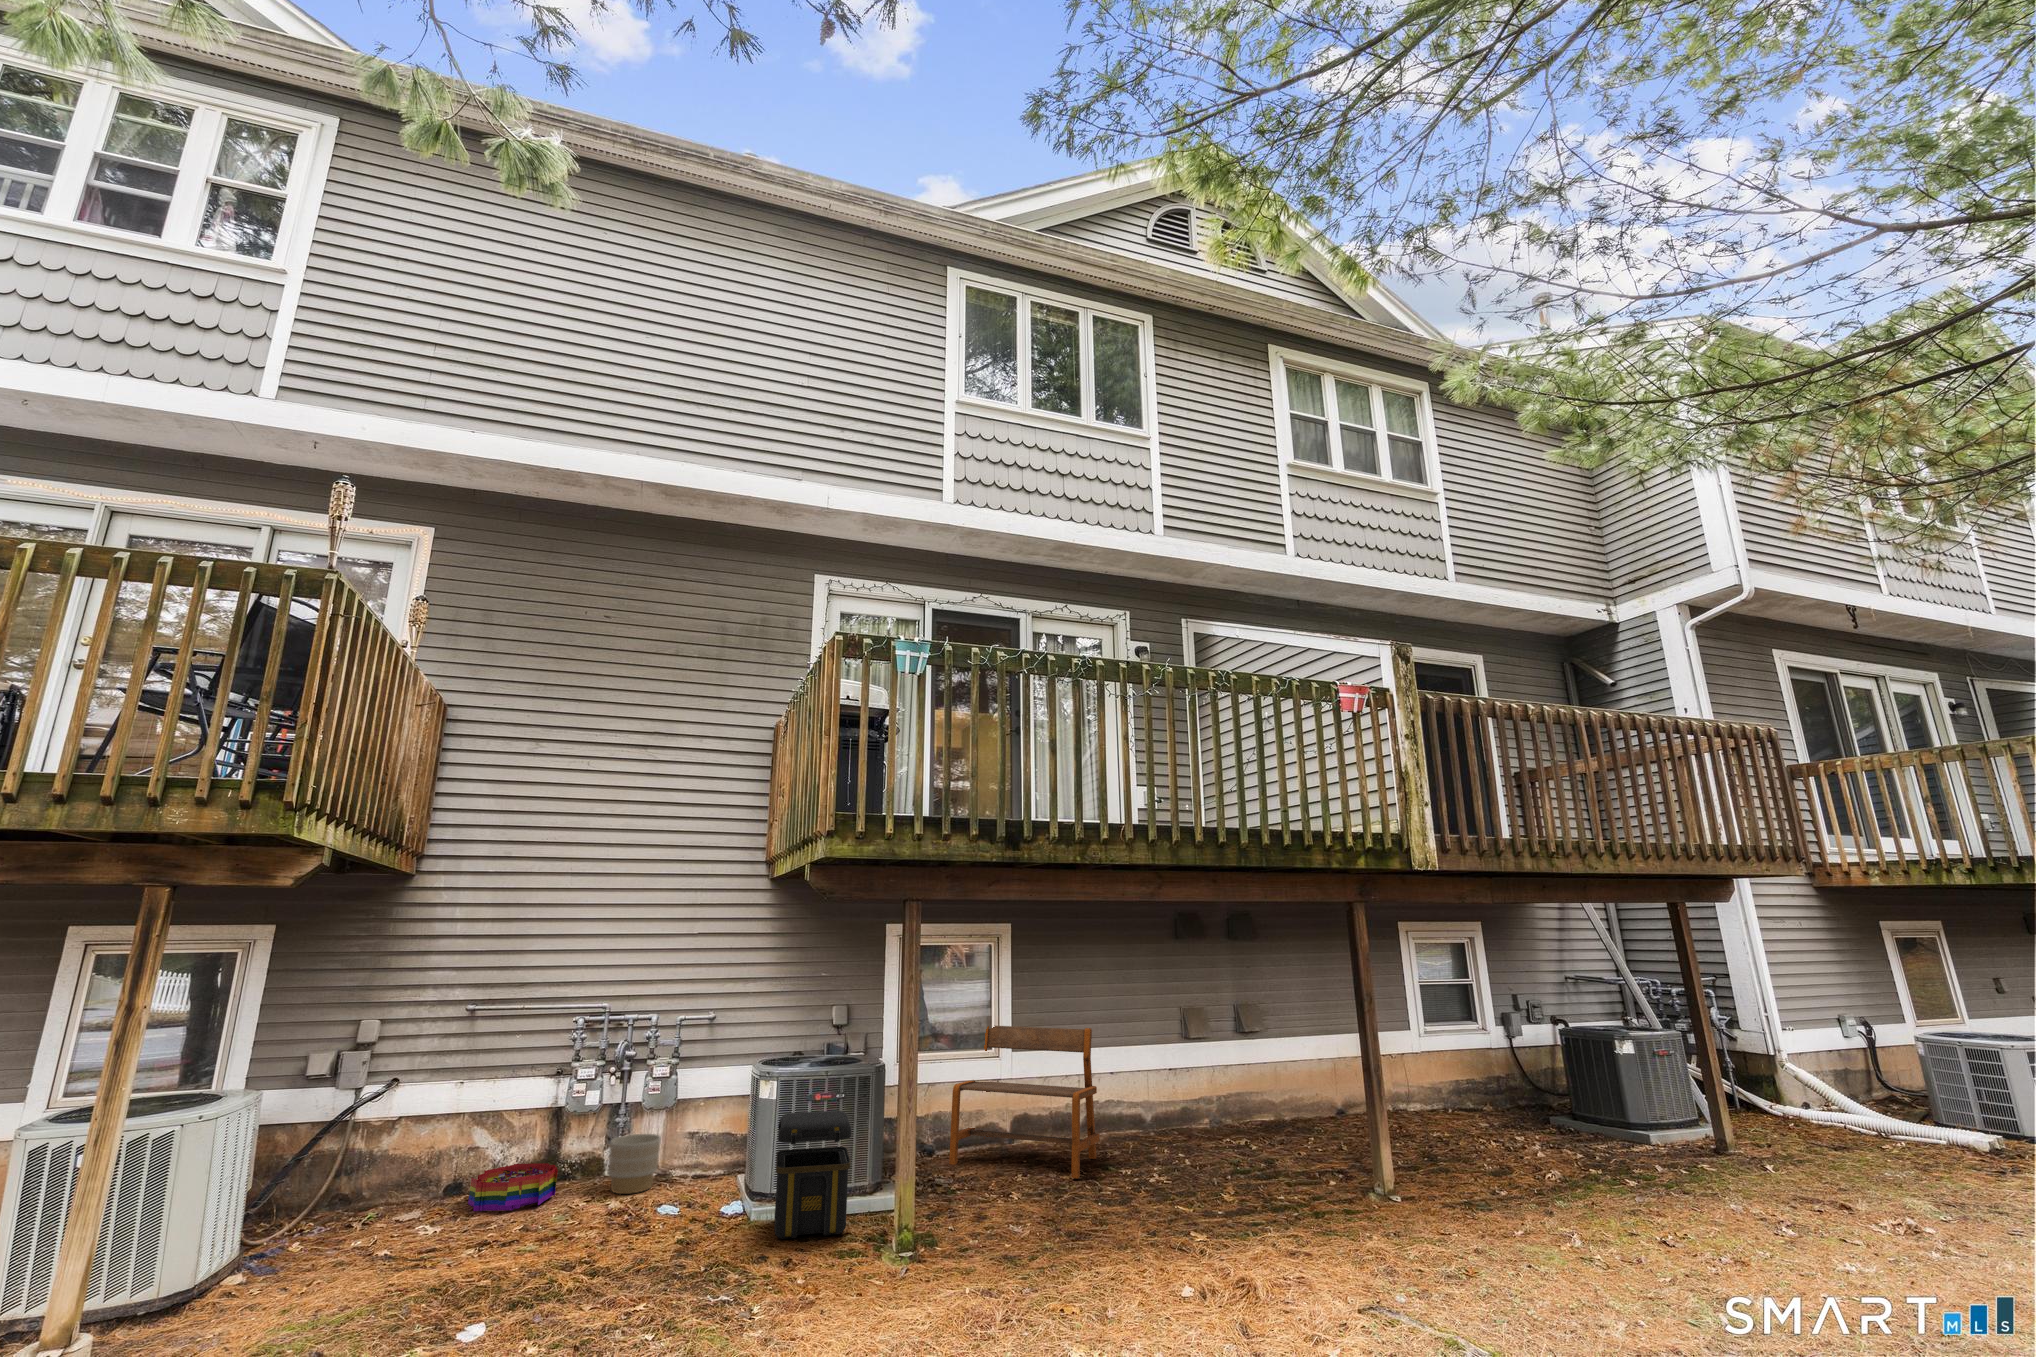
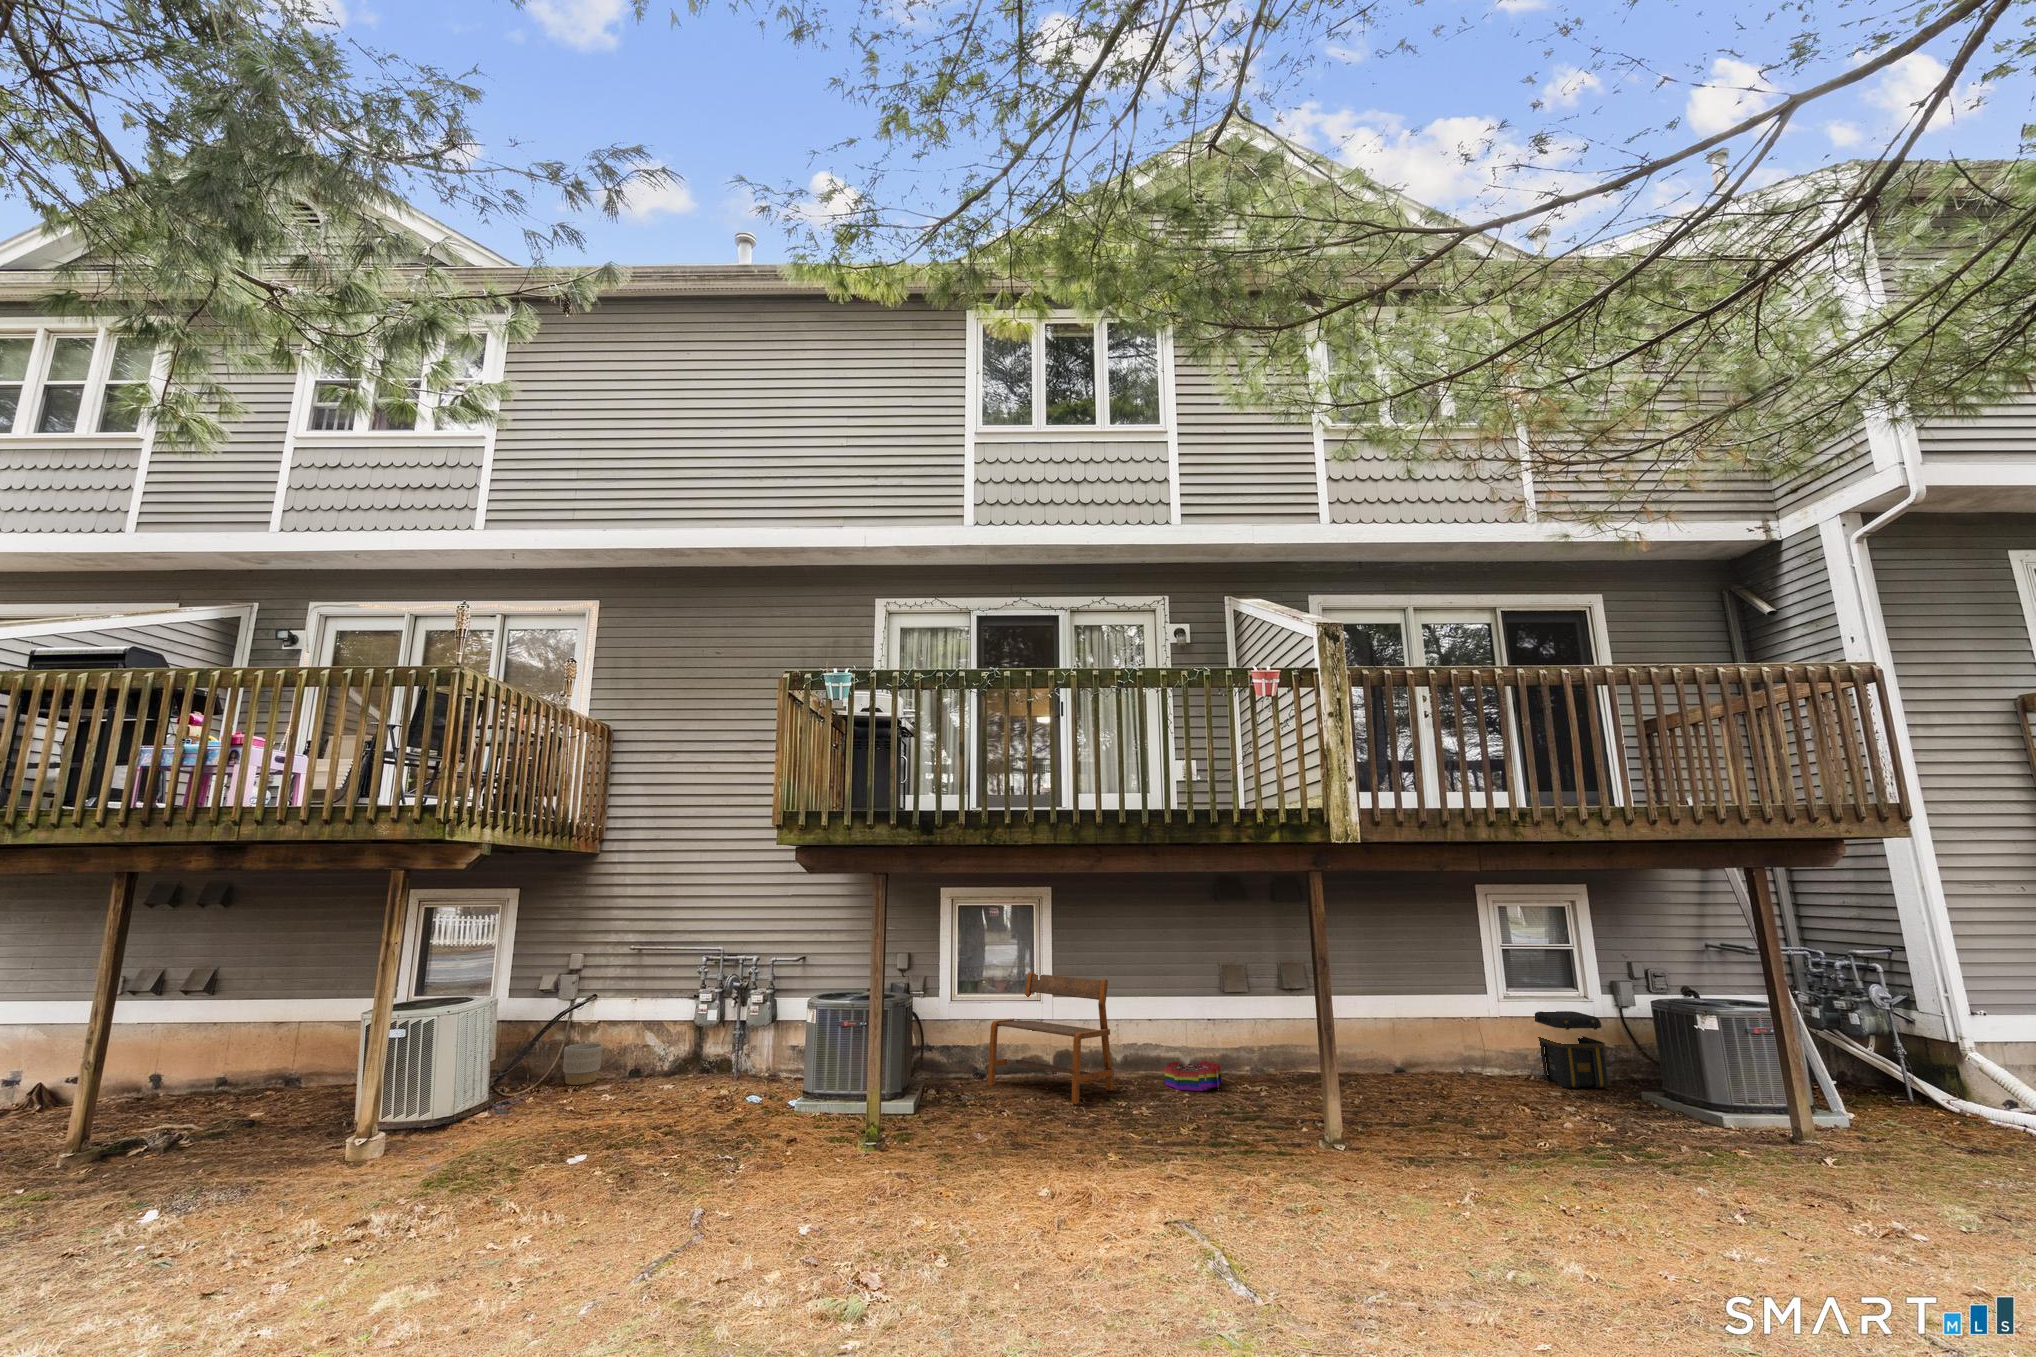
toolbox: present [774,1111,851,1239] -> present [1535,1011,1608,1088]
planter: present [609,1134,661,1194] -> present [563,1043,603,1085]
storage bin: present [468,1163,558,1211] -> present [1164,1061,1221,1091]

